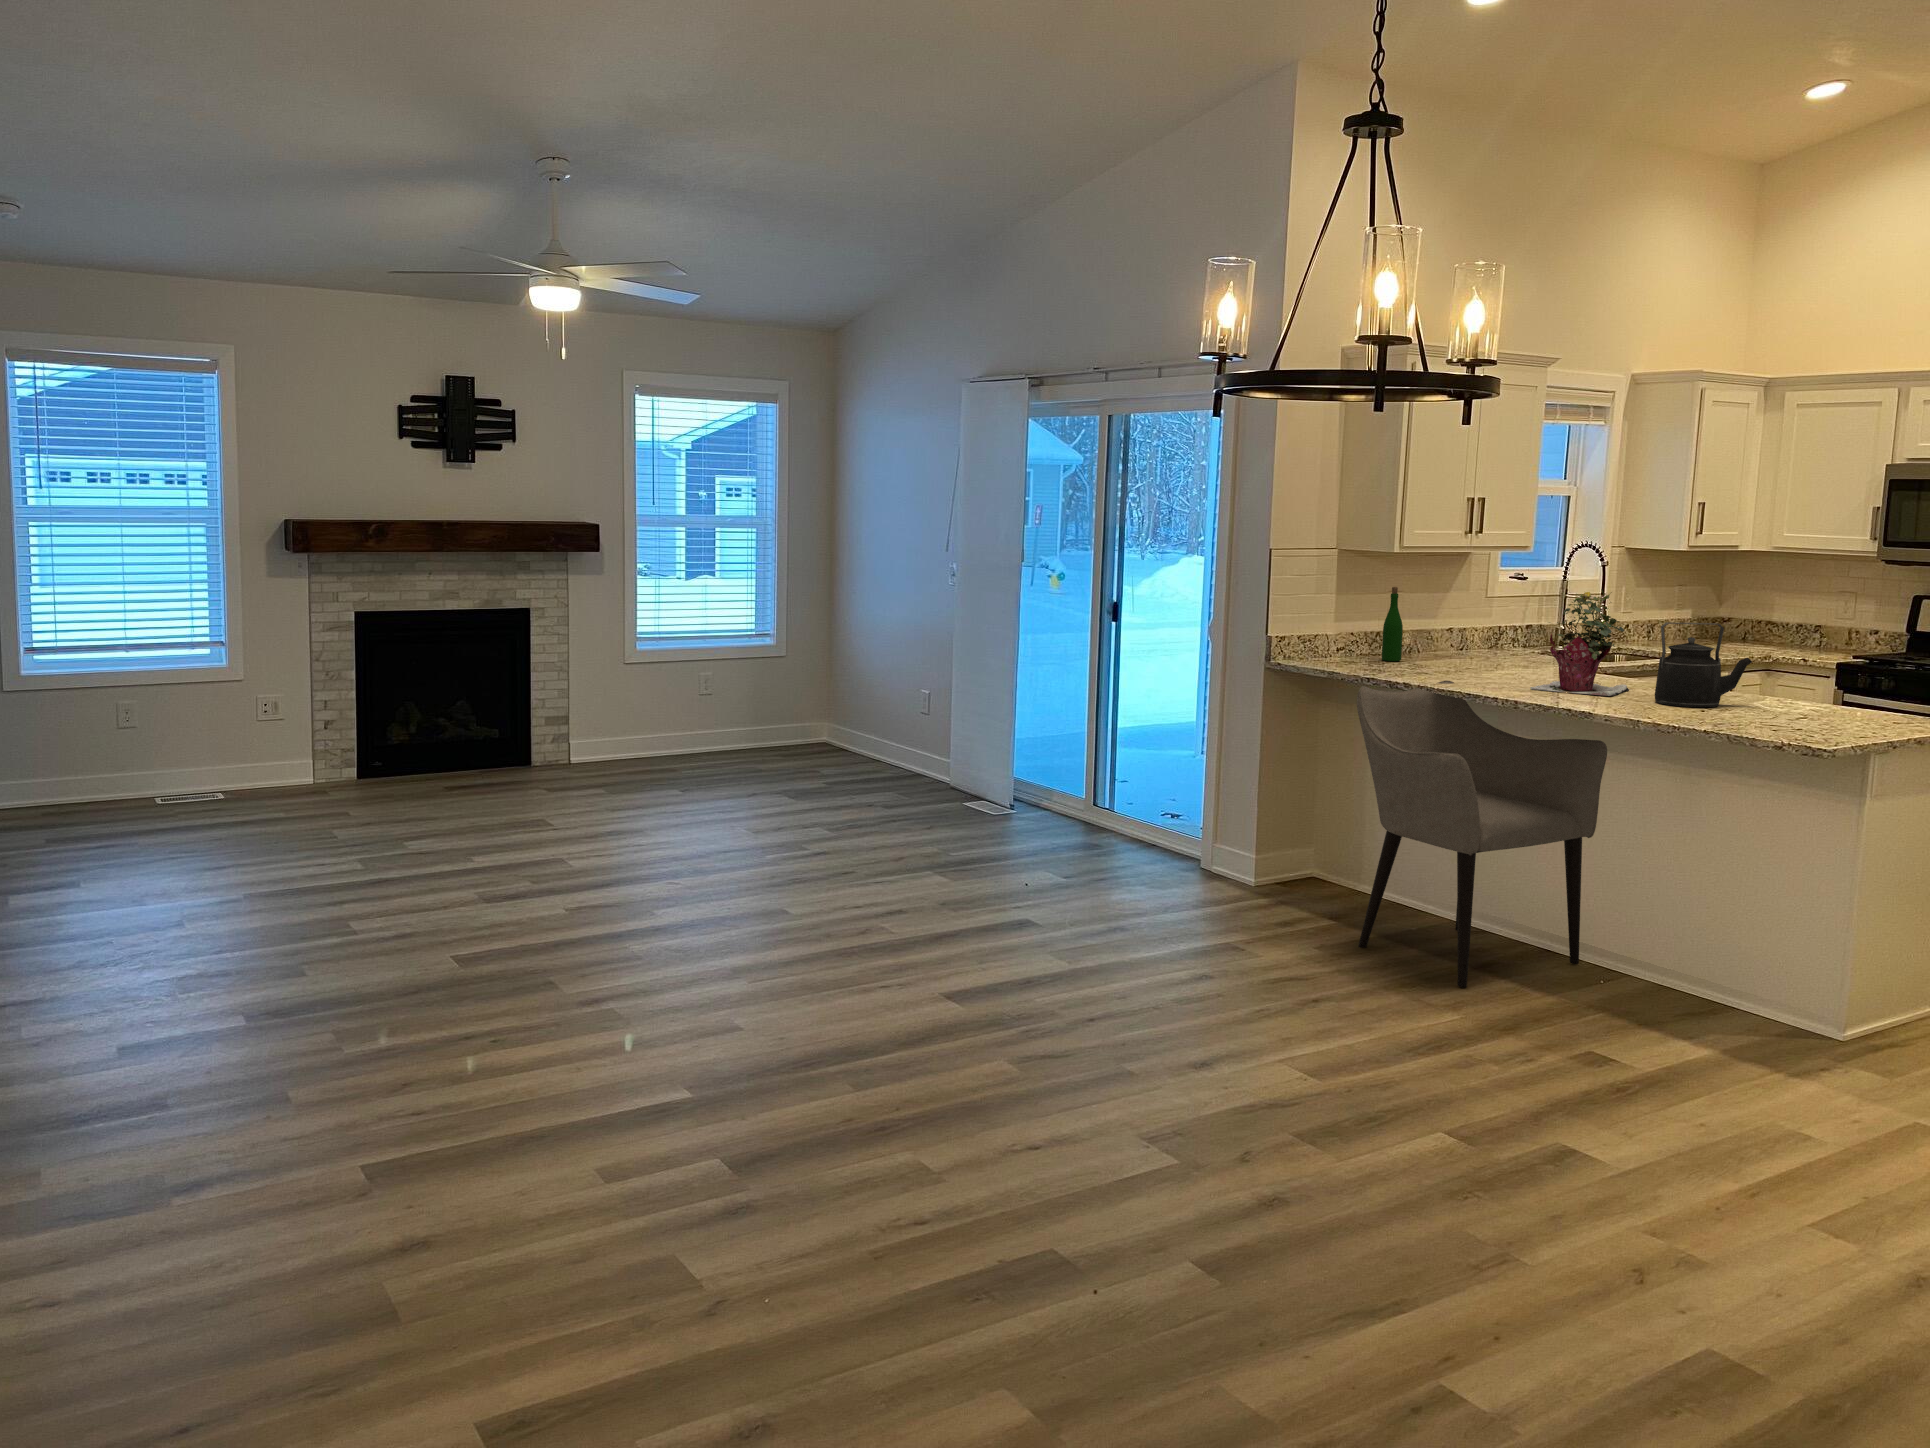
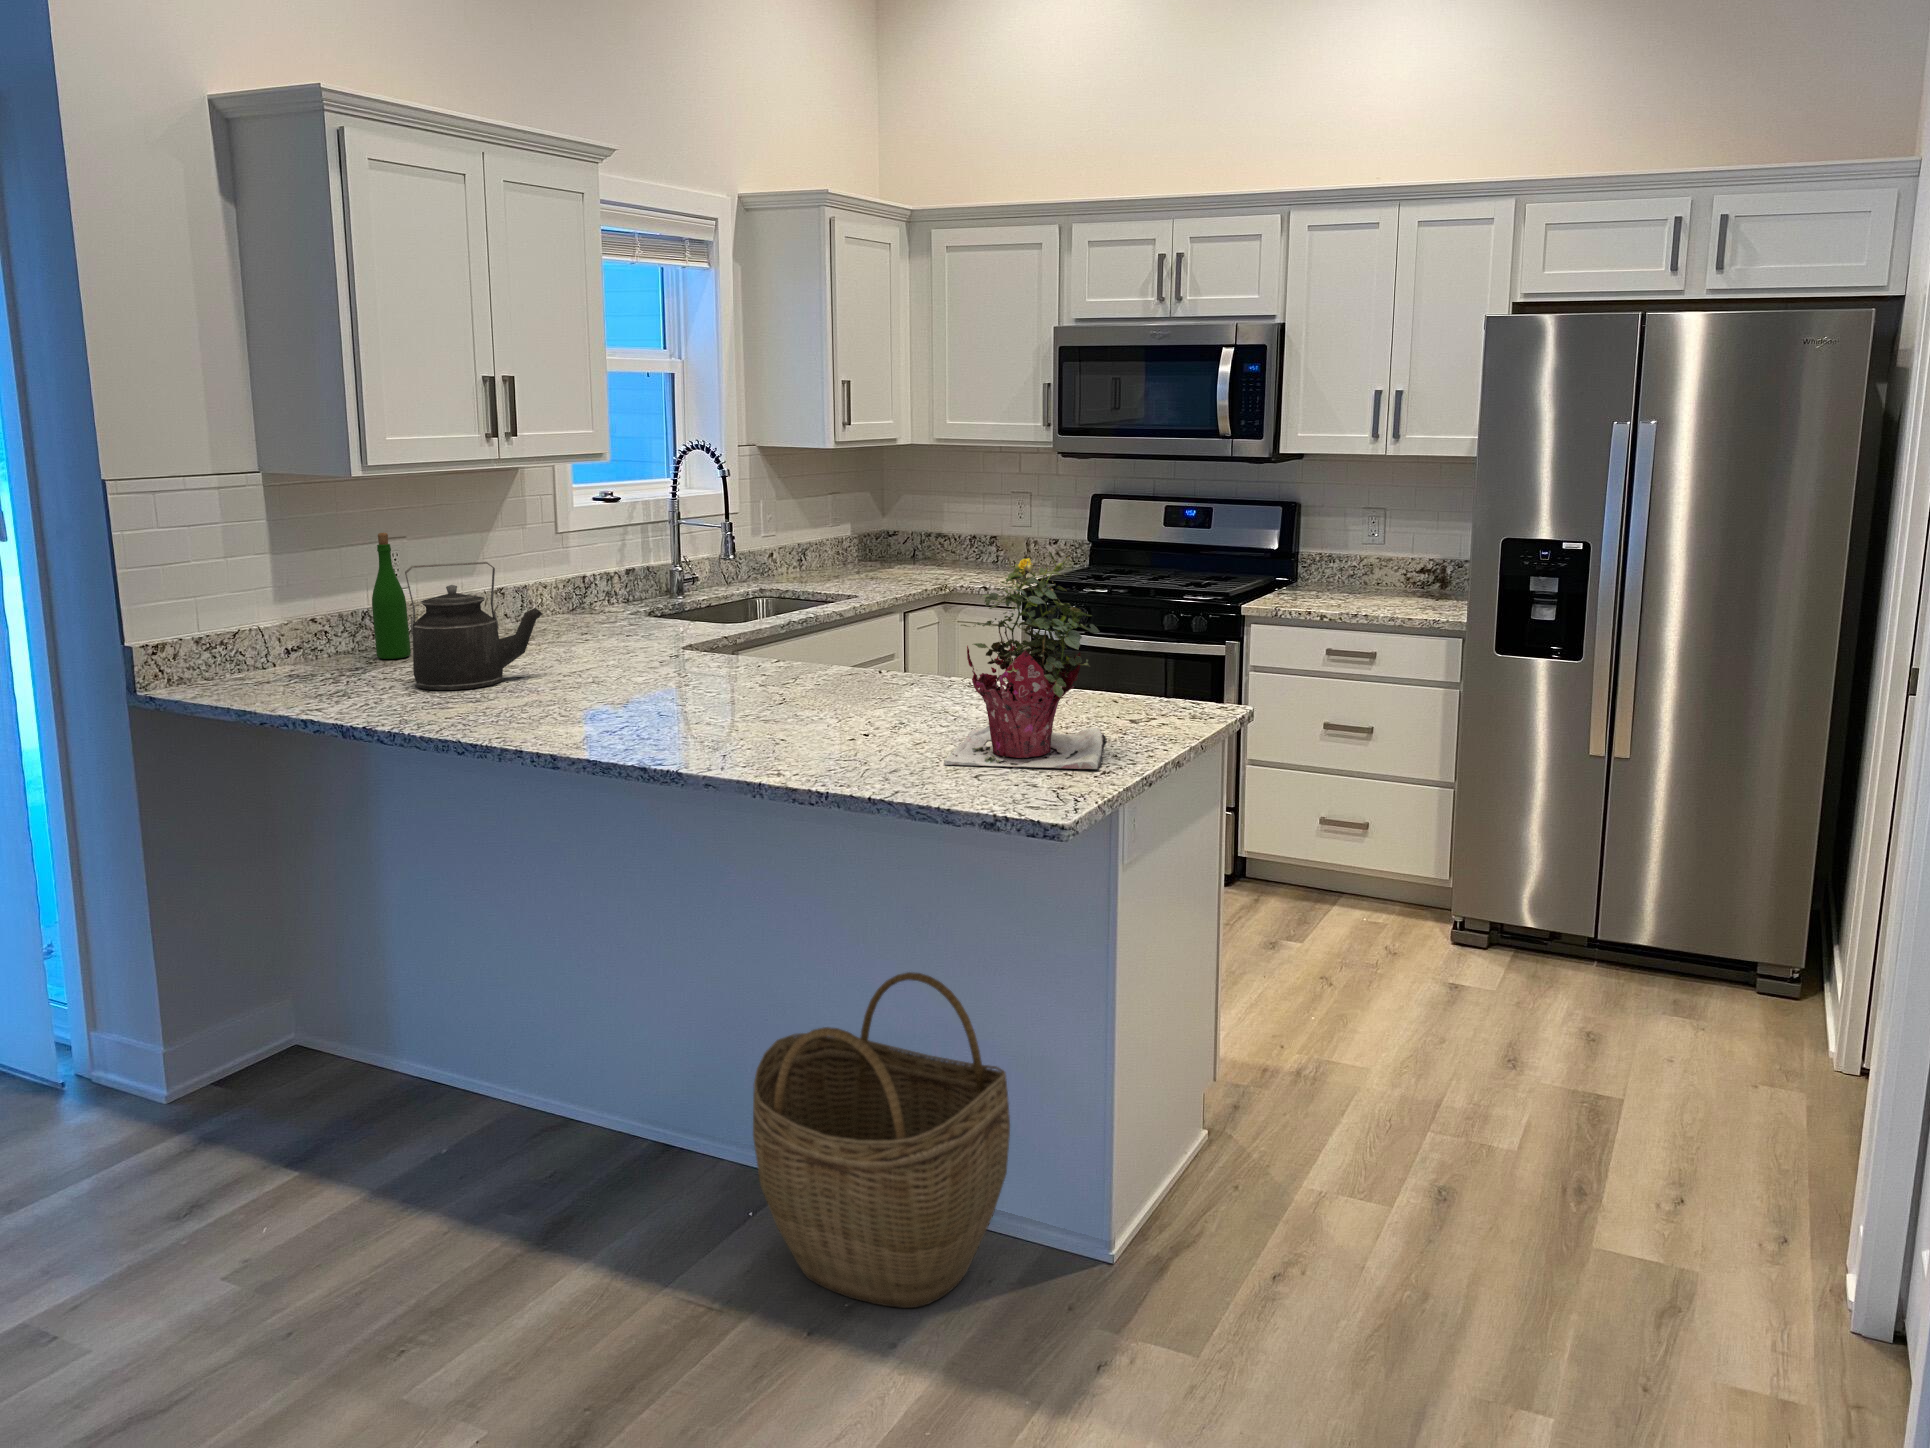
potted plant: present [1530,589,1630,696] -> present [944,551,1108,769]
kettle: present [1655,622,1752,707] -> present [405,562,543,690]
armchair: present [1357,680,1607,987] -> none [256,707,718,1312]
woven basket: none [1618,849,1787,1034] -> present [753,972,1010,1308]

